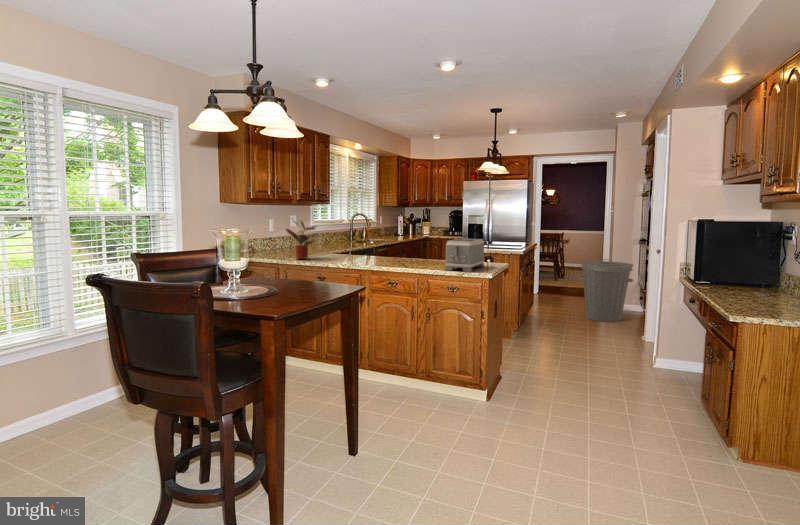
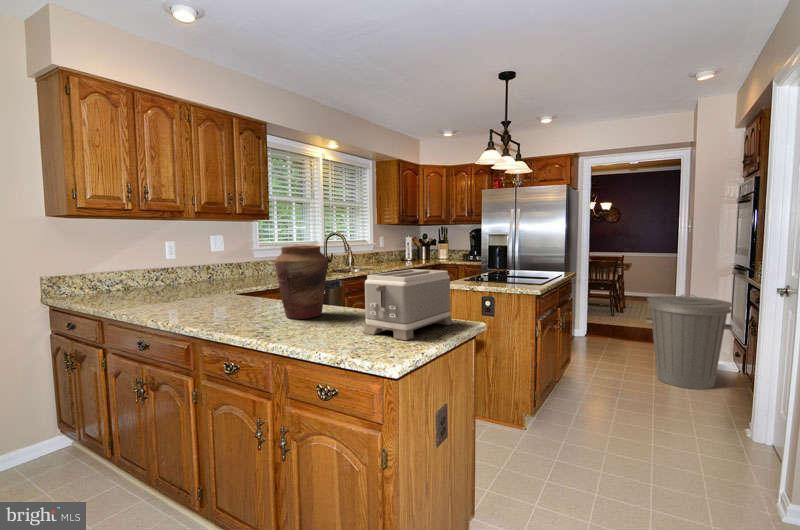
potted plant: present [286,221,316,259] -> none [152,236,211,301]
vase: none [383,225,413,266] -> present [275,246,328,319]

